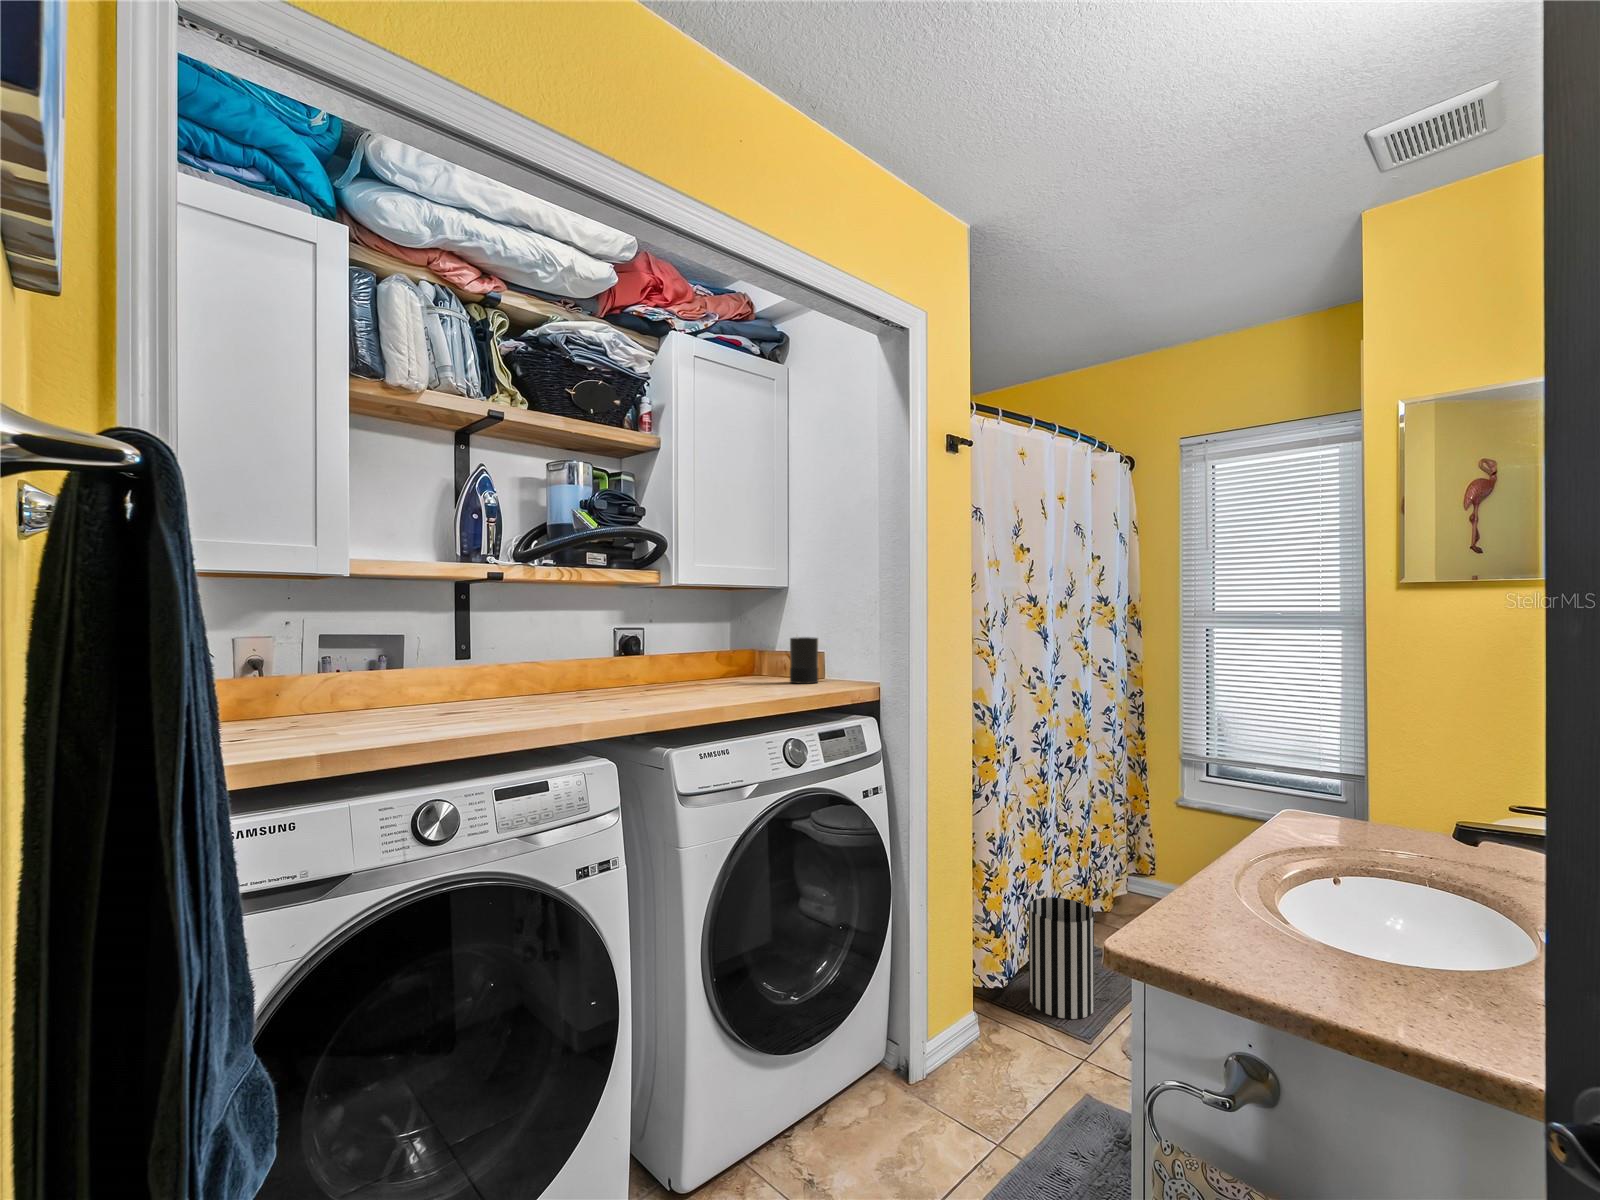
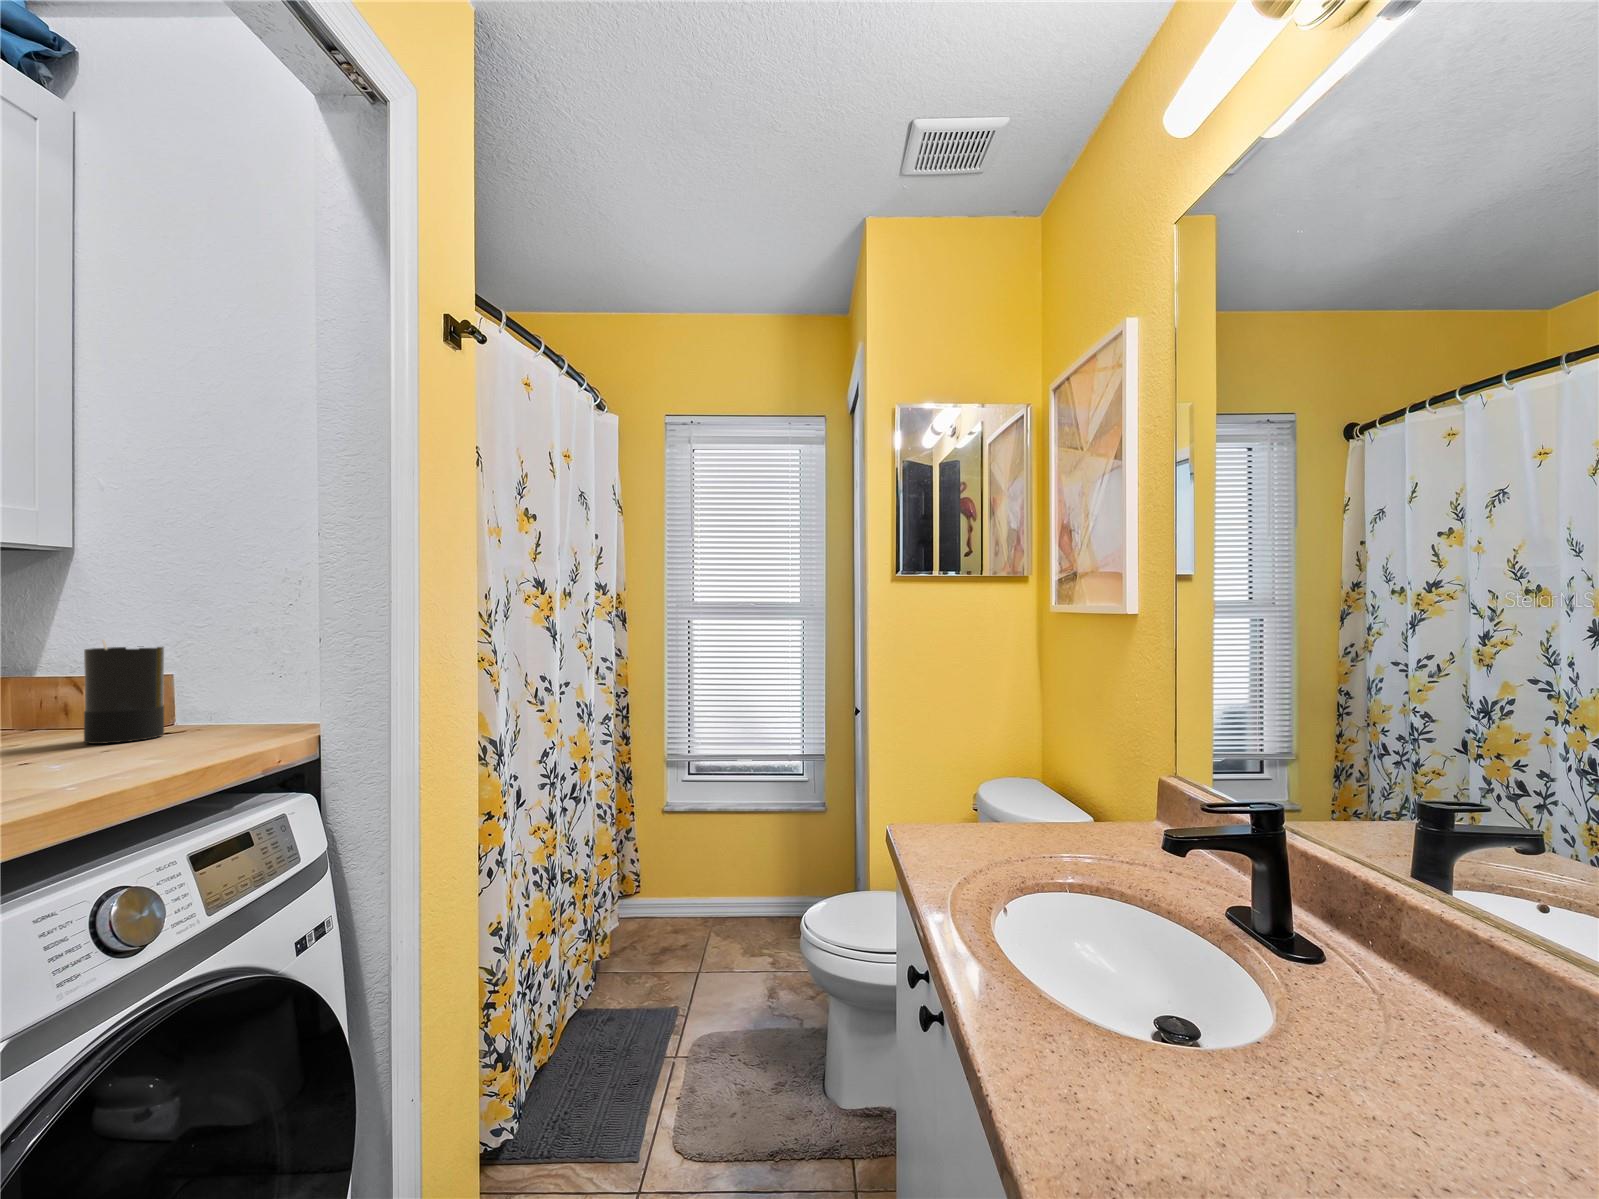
wastebasket: present [1029,897,1094,1019] -> none [544,972,629,1146]

